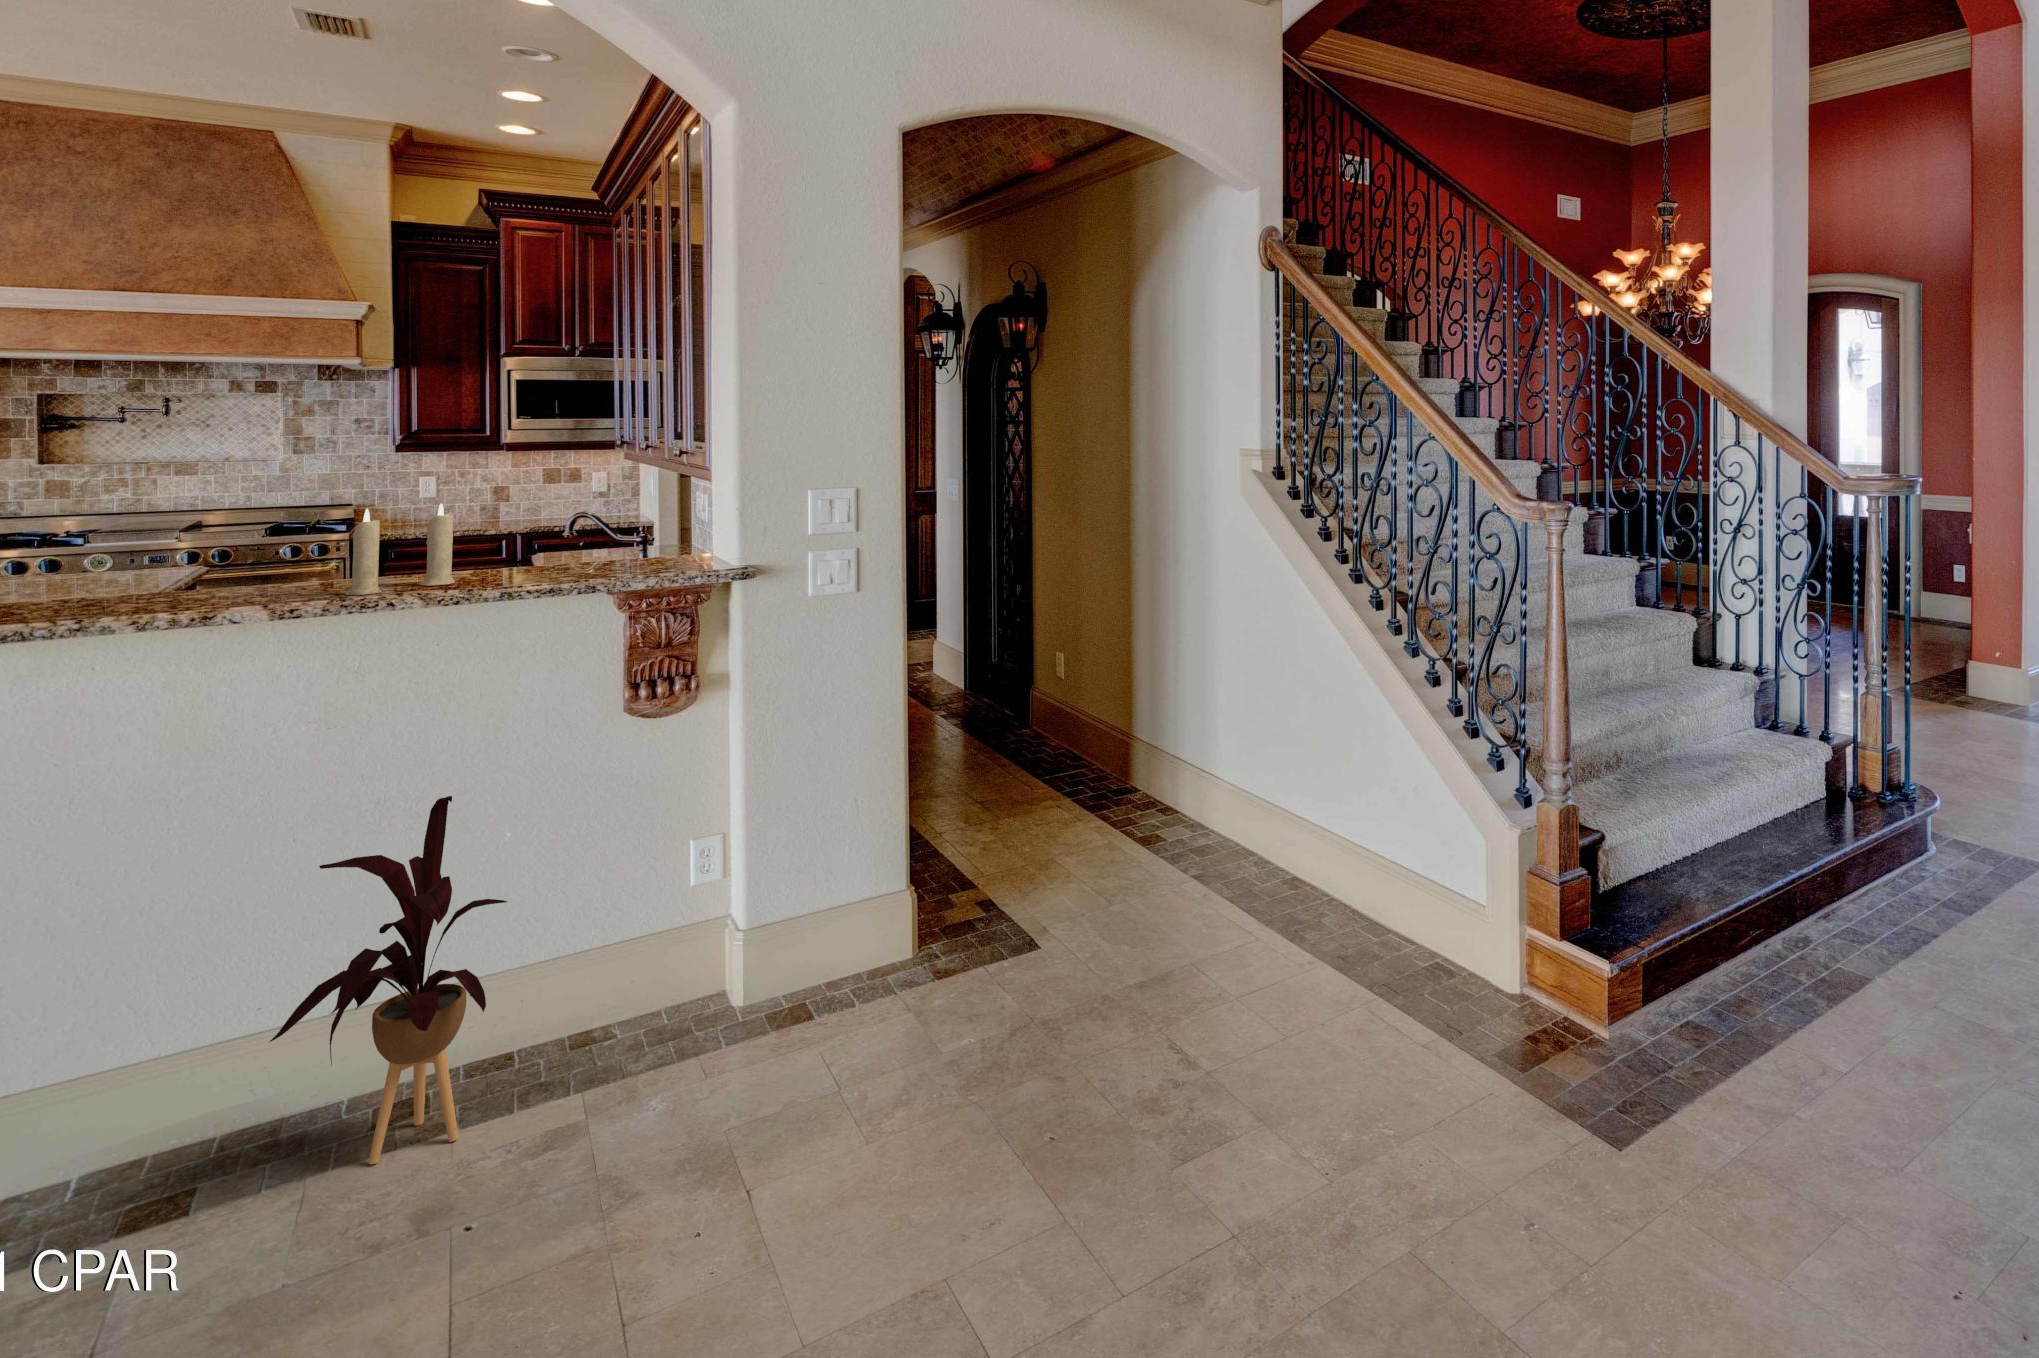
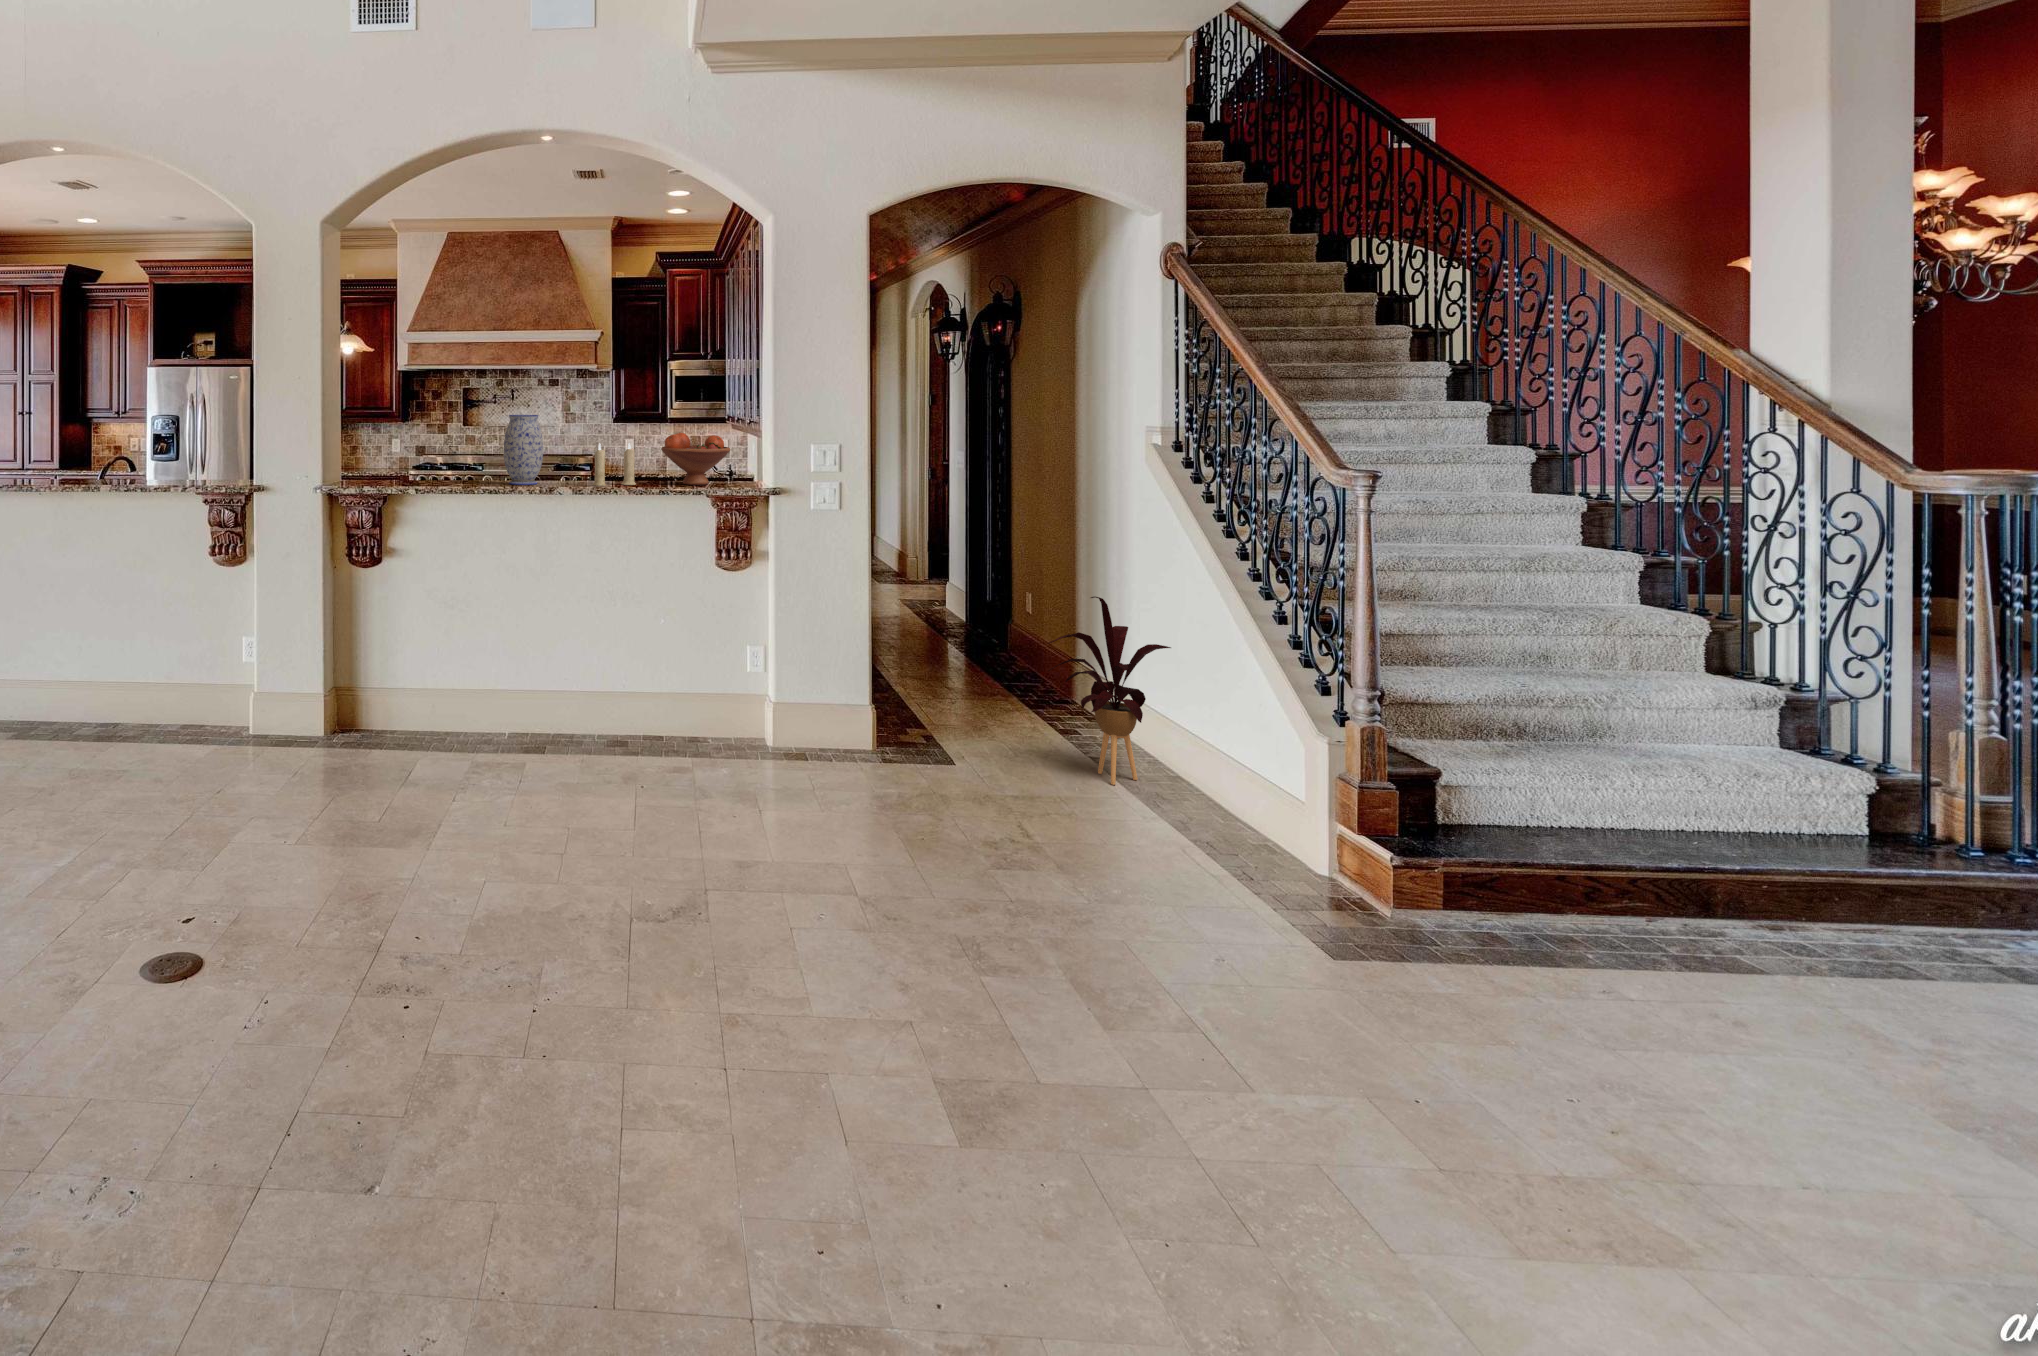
vase: none [87,455,211,611] -> present [504,415,543,485]
fruit bowl: none [516,478,662,573] -> present [661,433,730,485]
house plant: present [269,796,507,1164] -> present [1048,597,1171,785]

